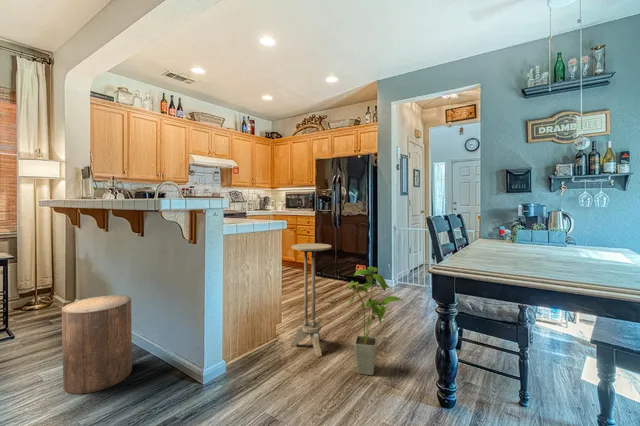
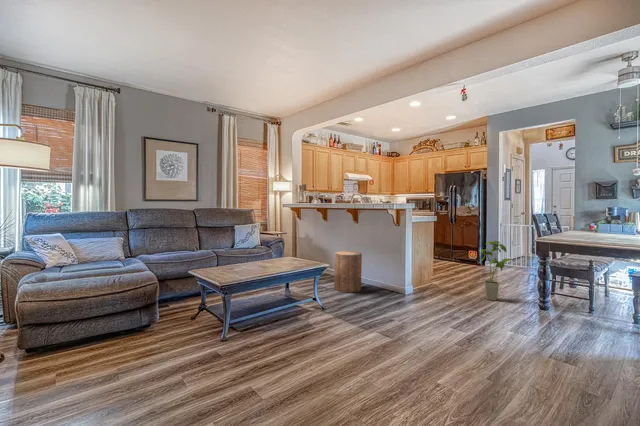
side table: present [291,243,332,357] -> none [439,229,467,293]

